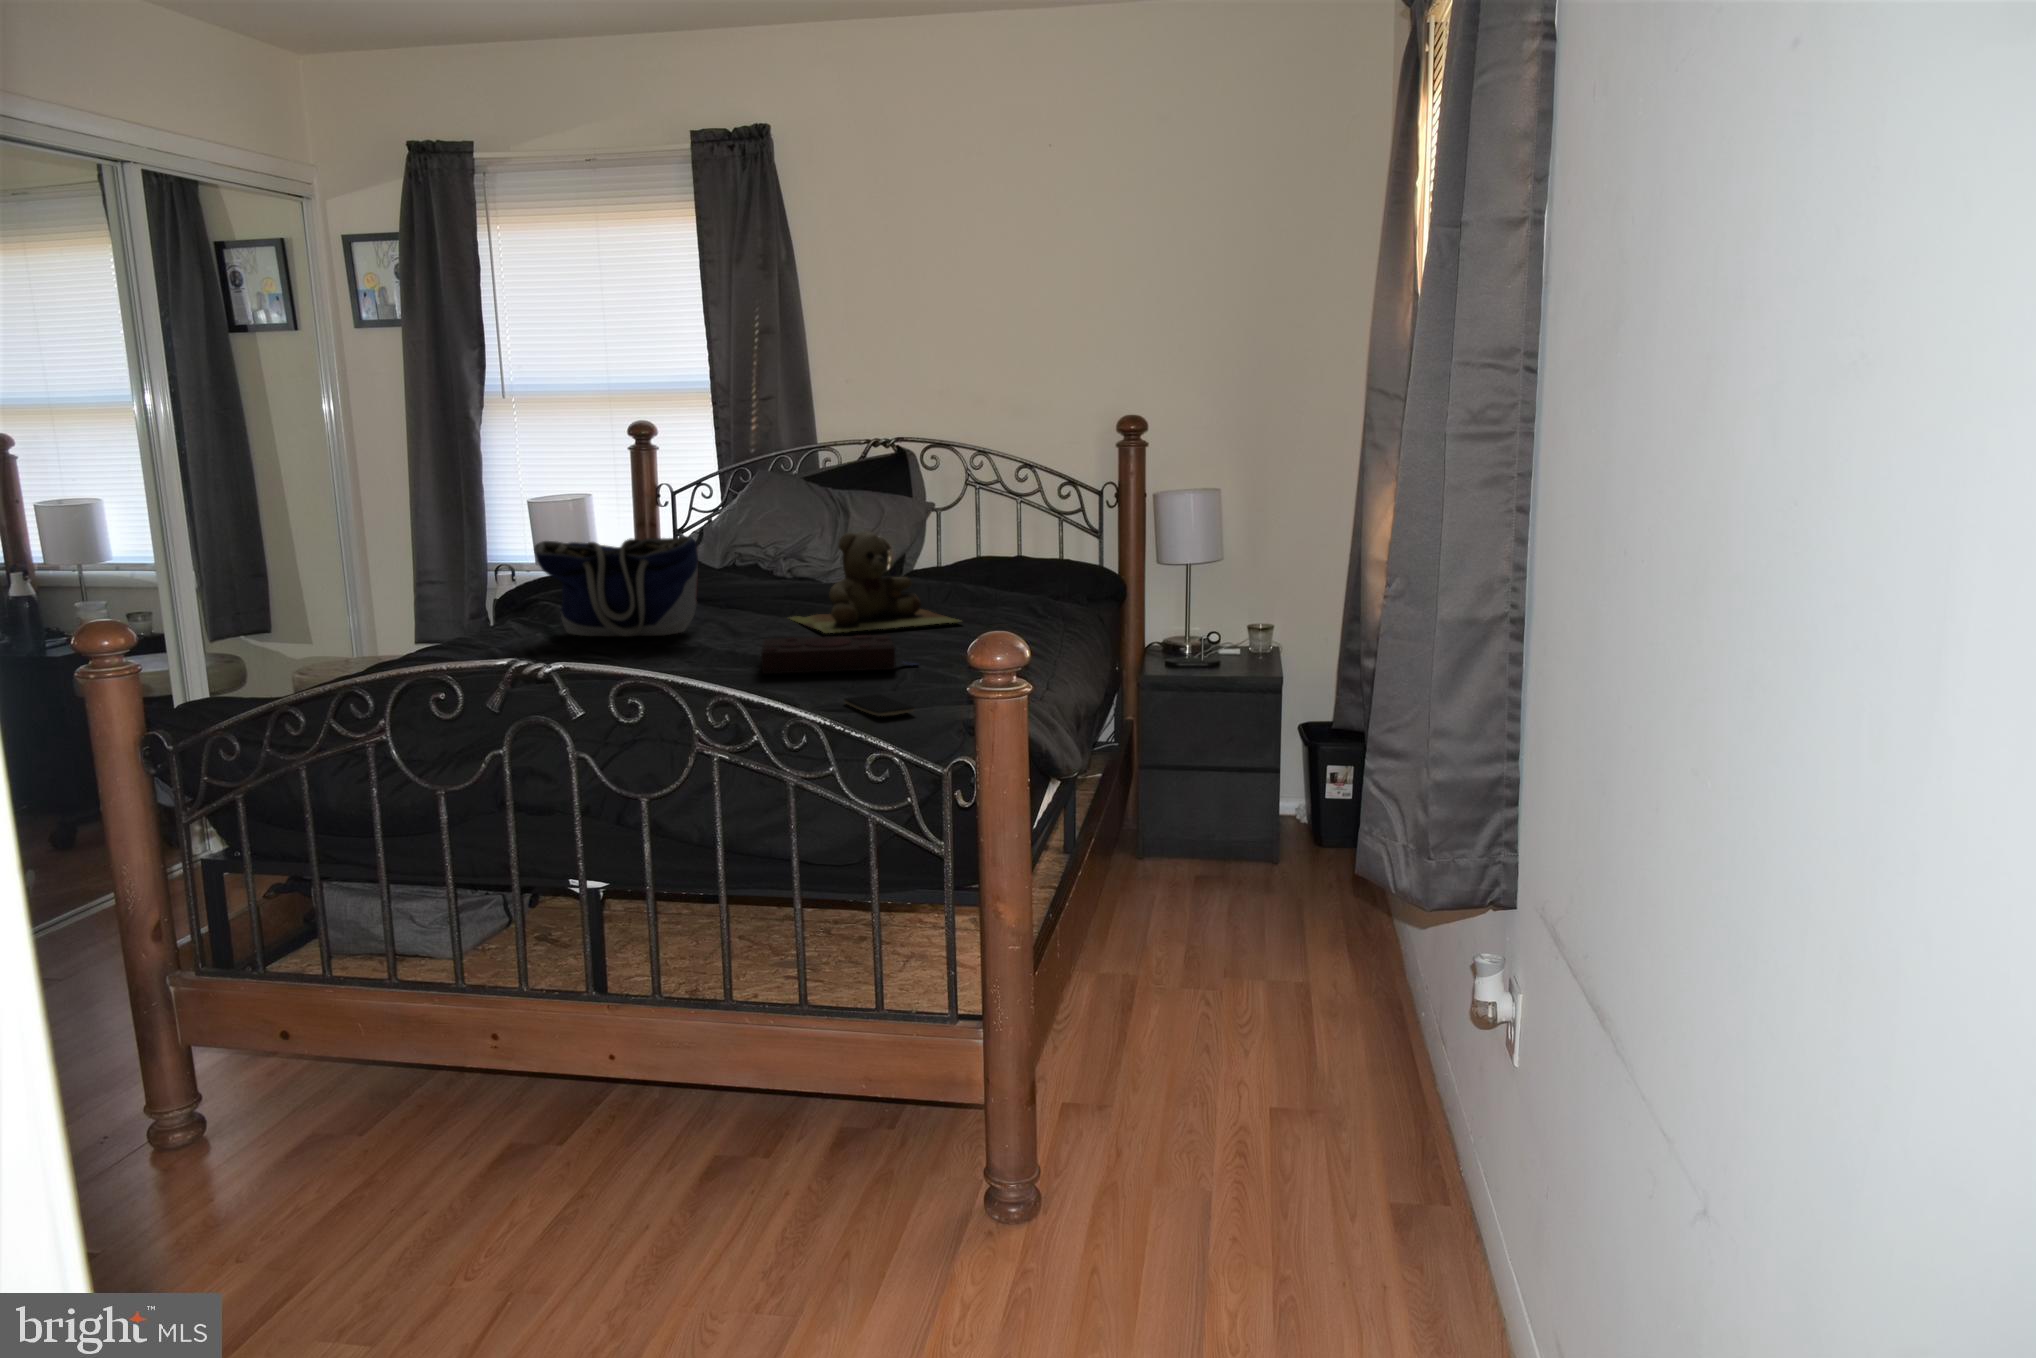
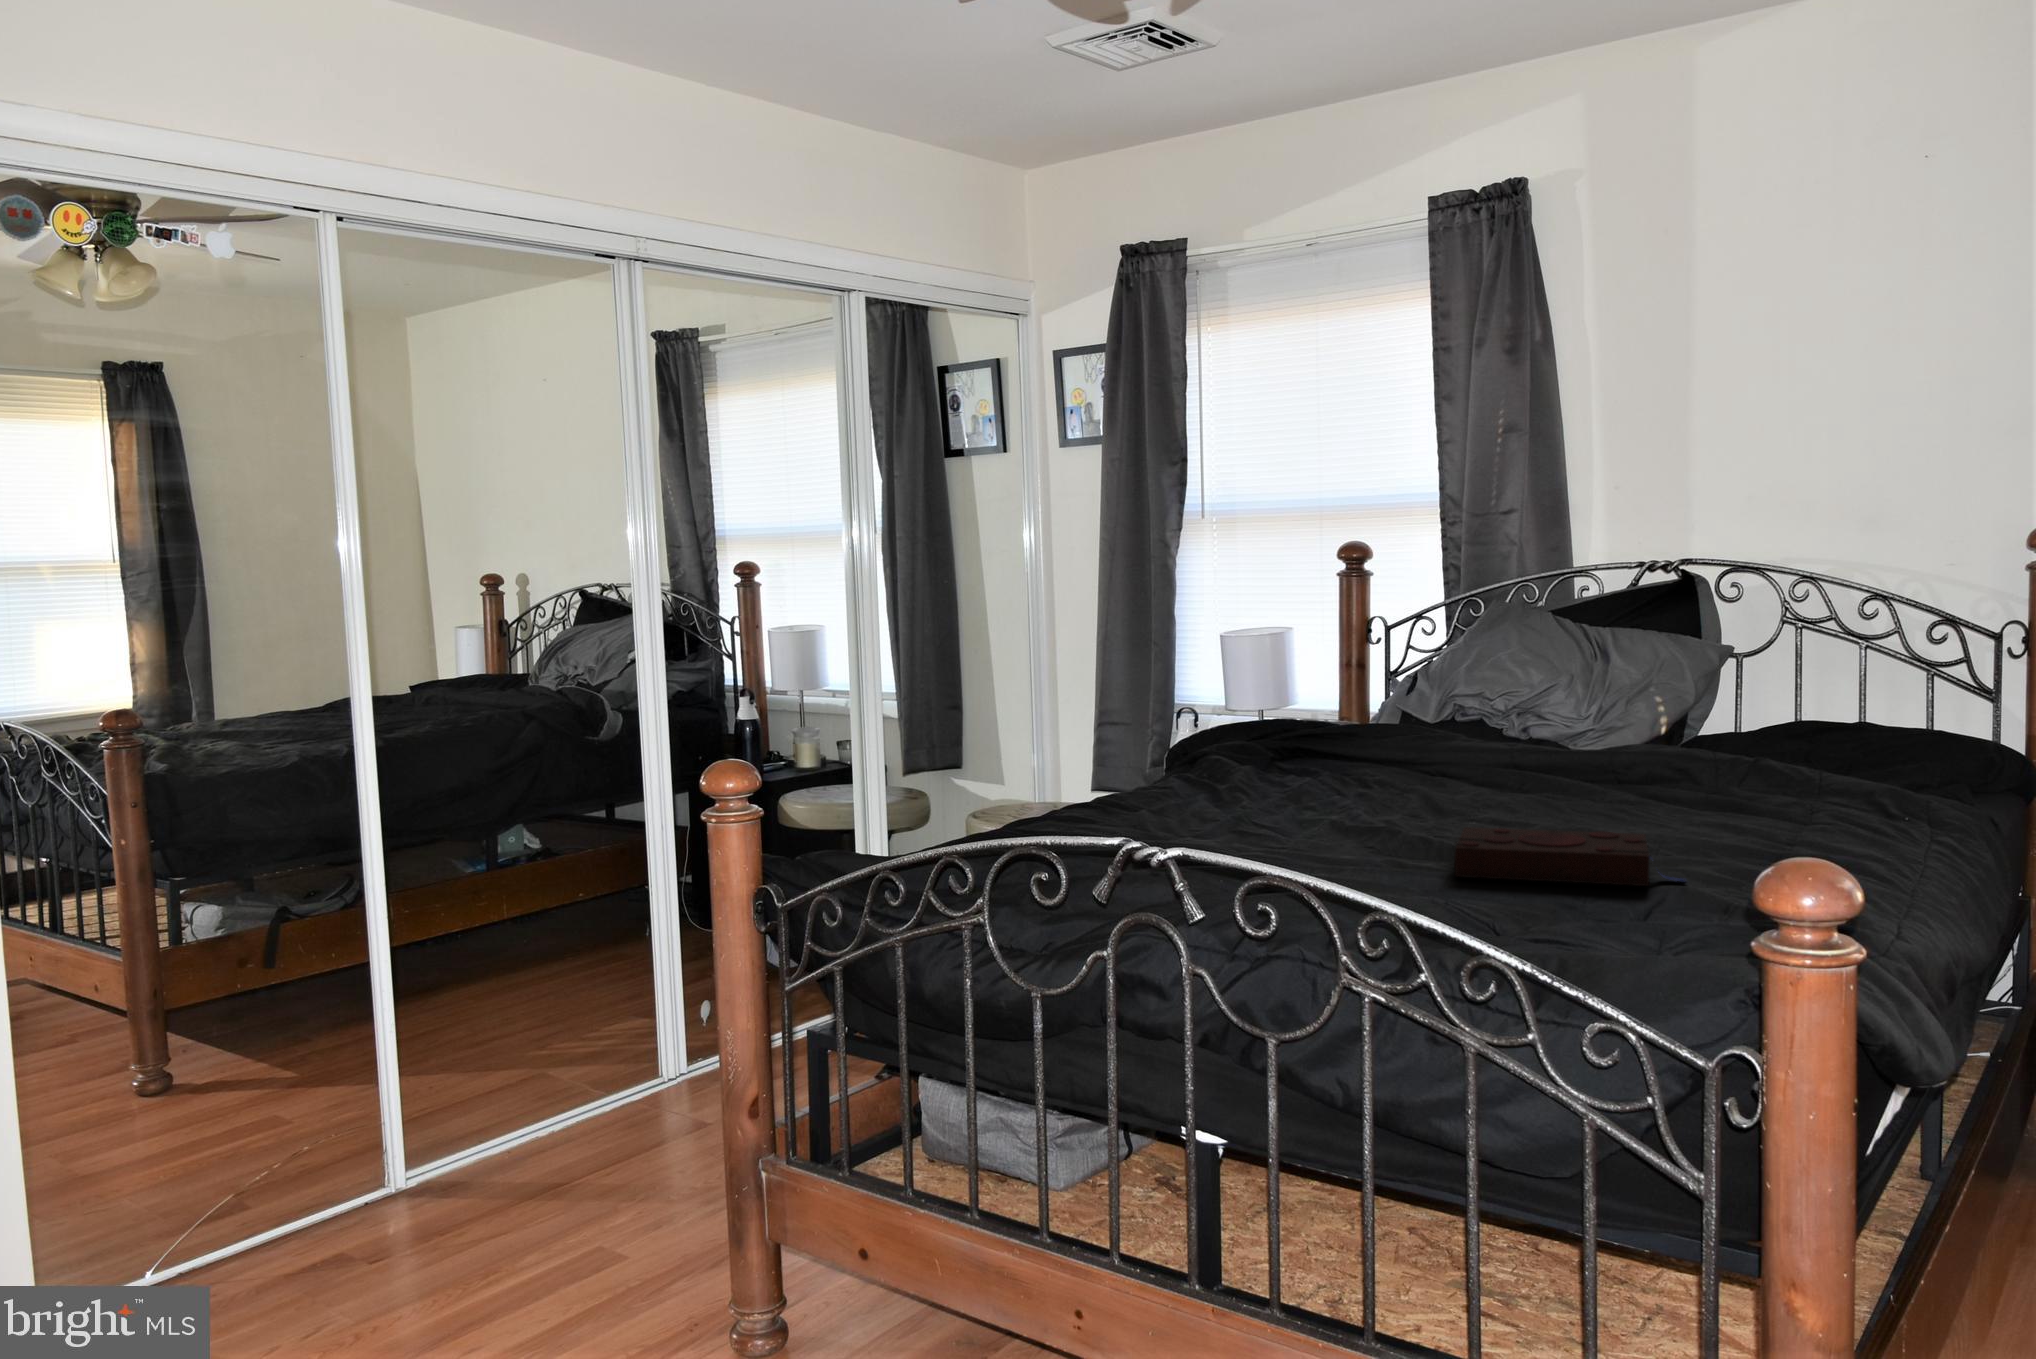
teddy bear: present [790,531,960,633] -> none [1505,686,1765,823]
tote bag: present [534,536,698,637] -> none [1192,685,1389,811]
smartphone: present [844,694,915,716] -> none [1563,924,1670,962]

